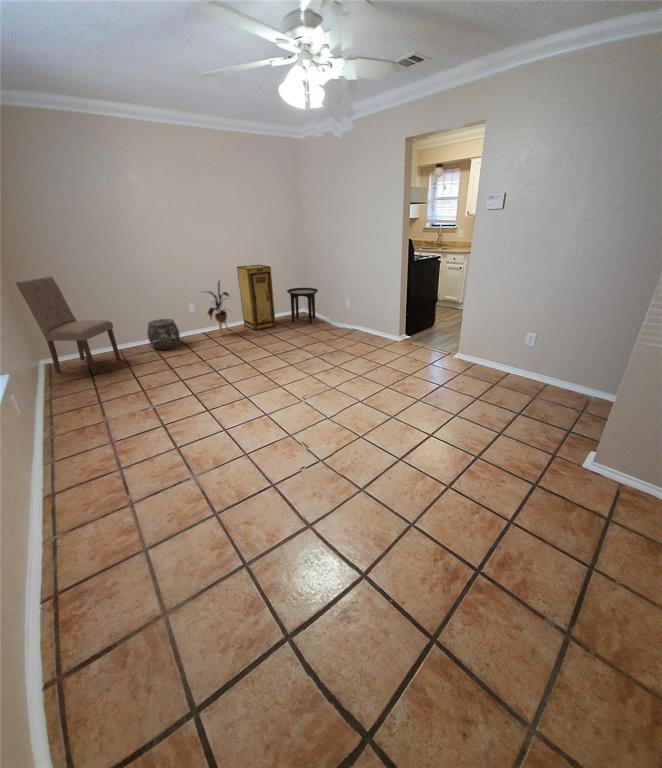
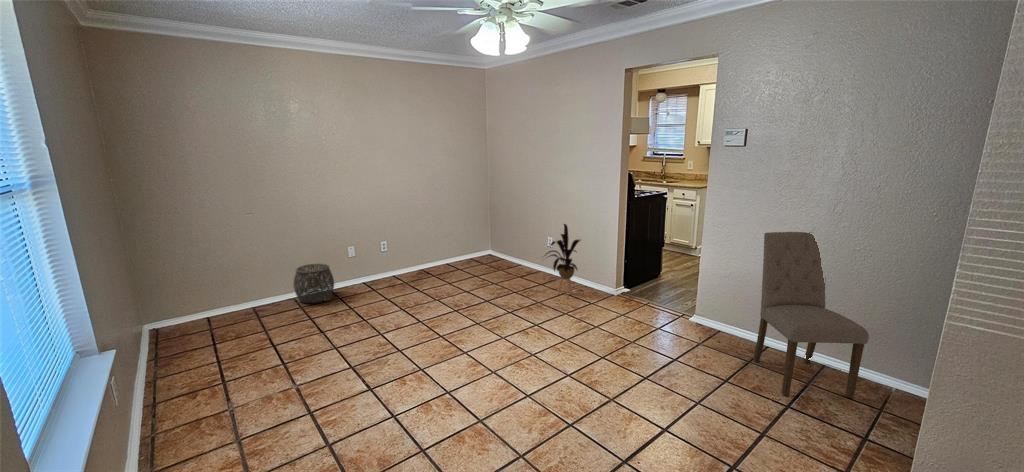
storage cabinet: present [237,265,276,330] -> none [413,198,457,279]
dining chair: present [16,276,121,374] -> present [753,232,869,398]
house plant: present [204,282,229,334] -> present [546,224,581,298]
side table: present [287,288,318,323] -> none [473,226,513,271]

